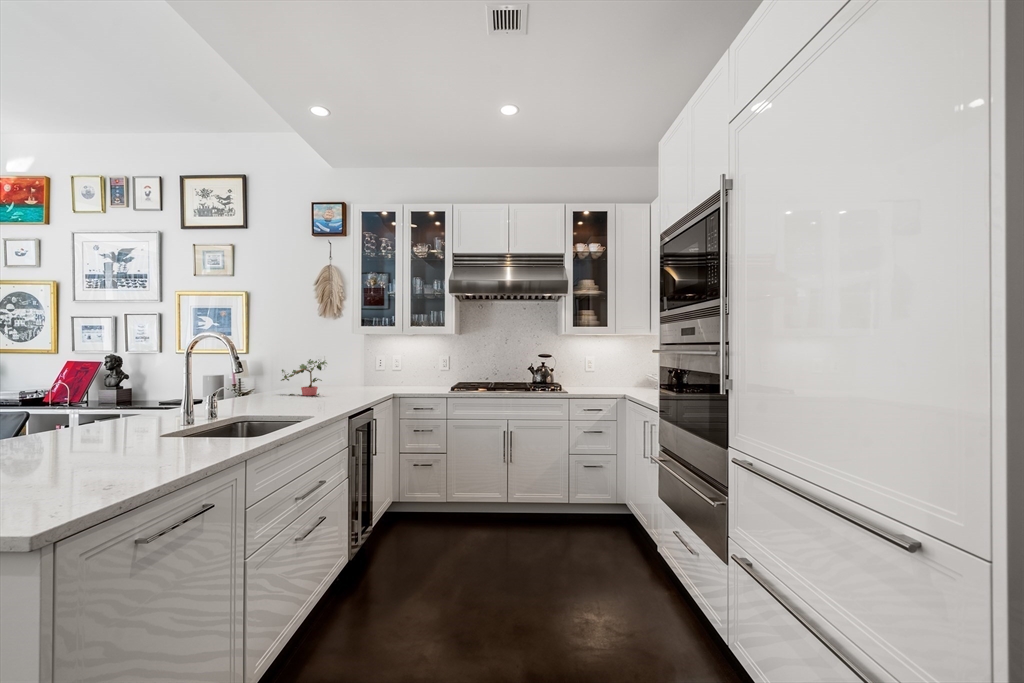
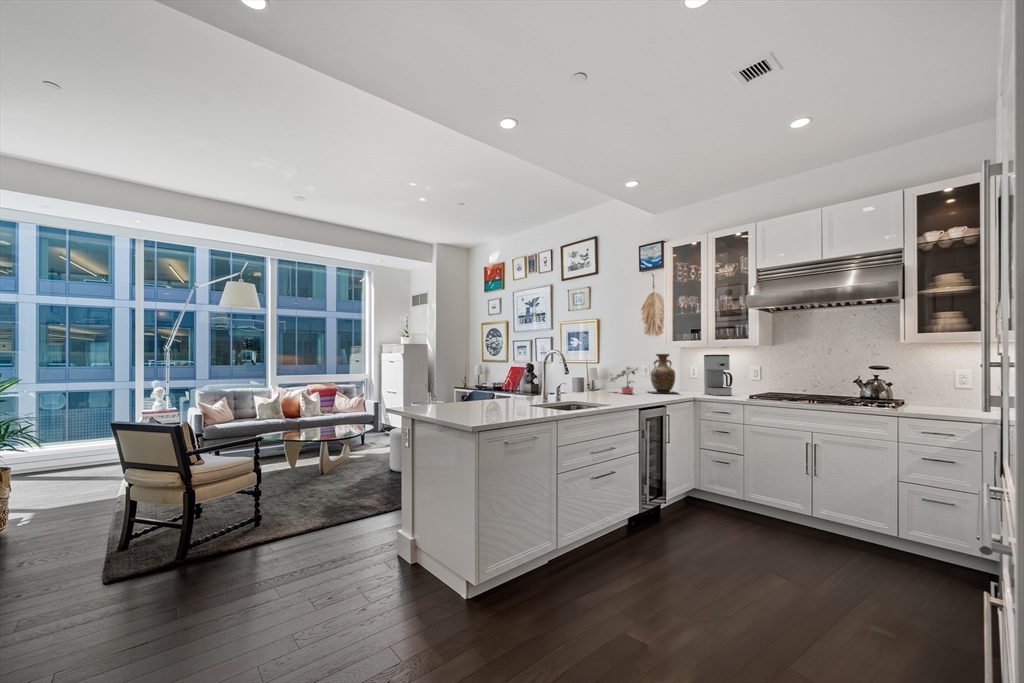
vase: none [326,342,373,392] -> present [650,354,677,393]
coffee maker: none [393,343,423,389] -> present [704,355,733,396]

